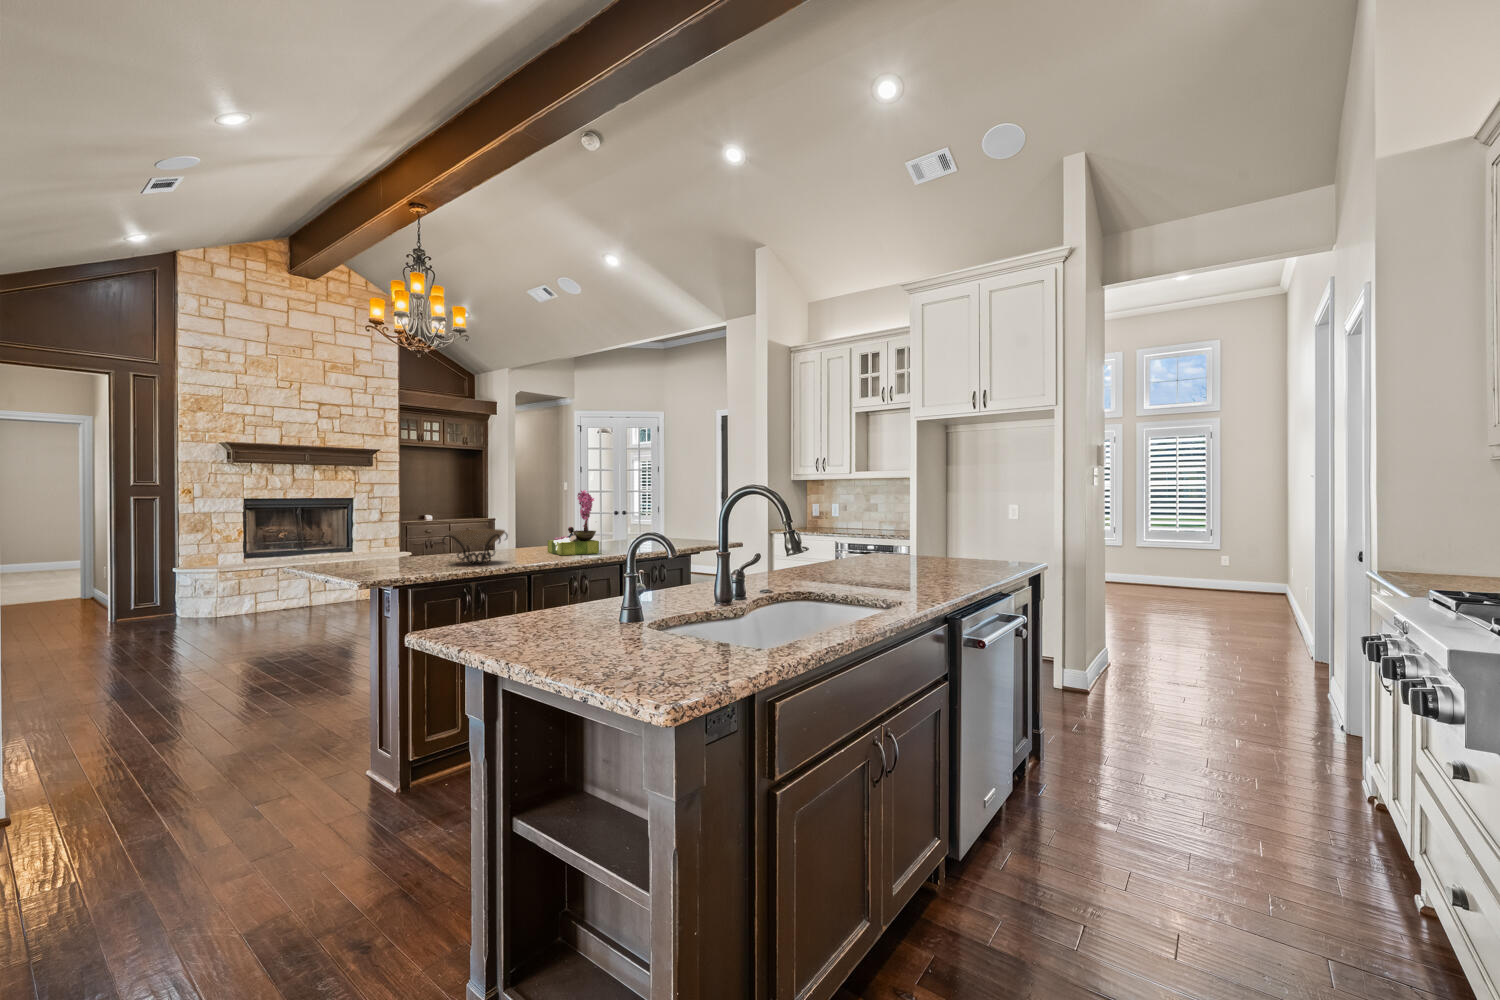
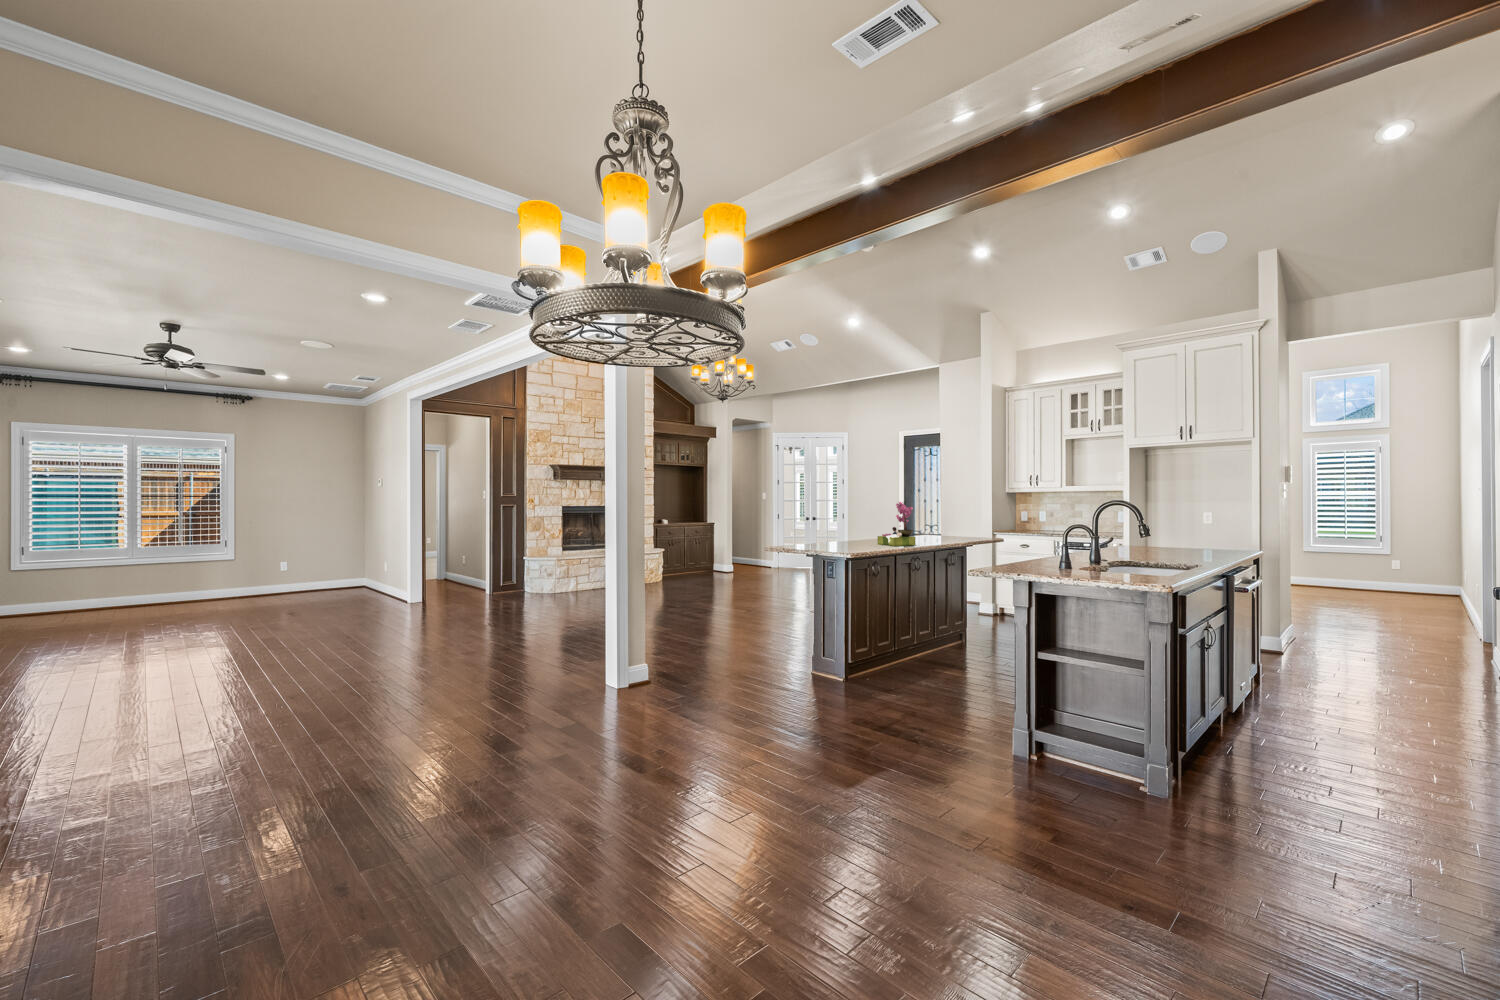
decorative bowl: present [442,529,508,564] -> none [837,528,879,549]

